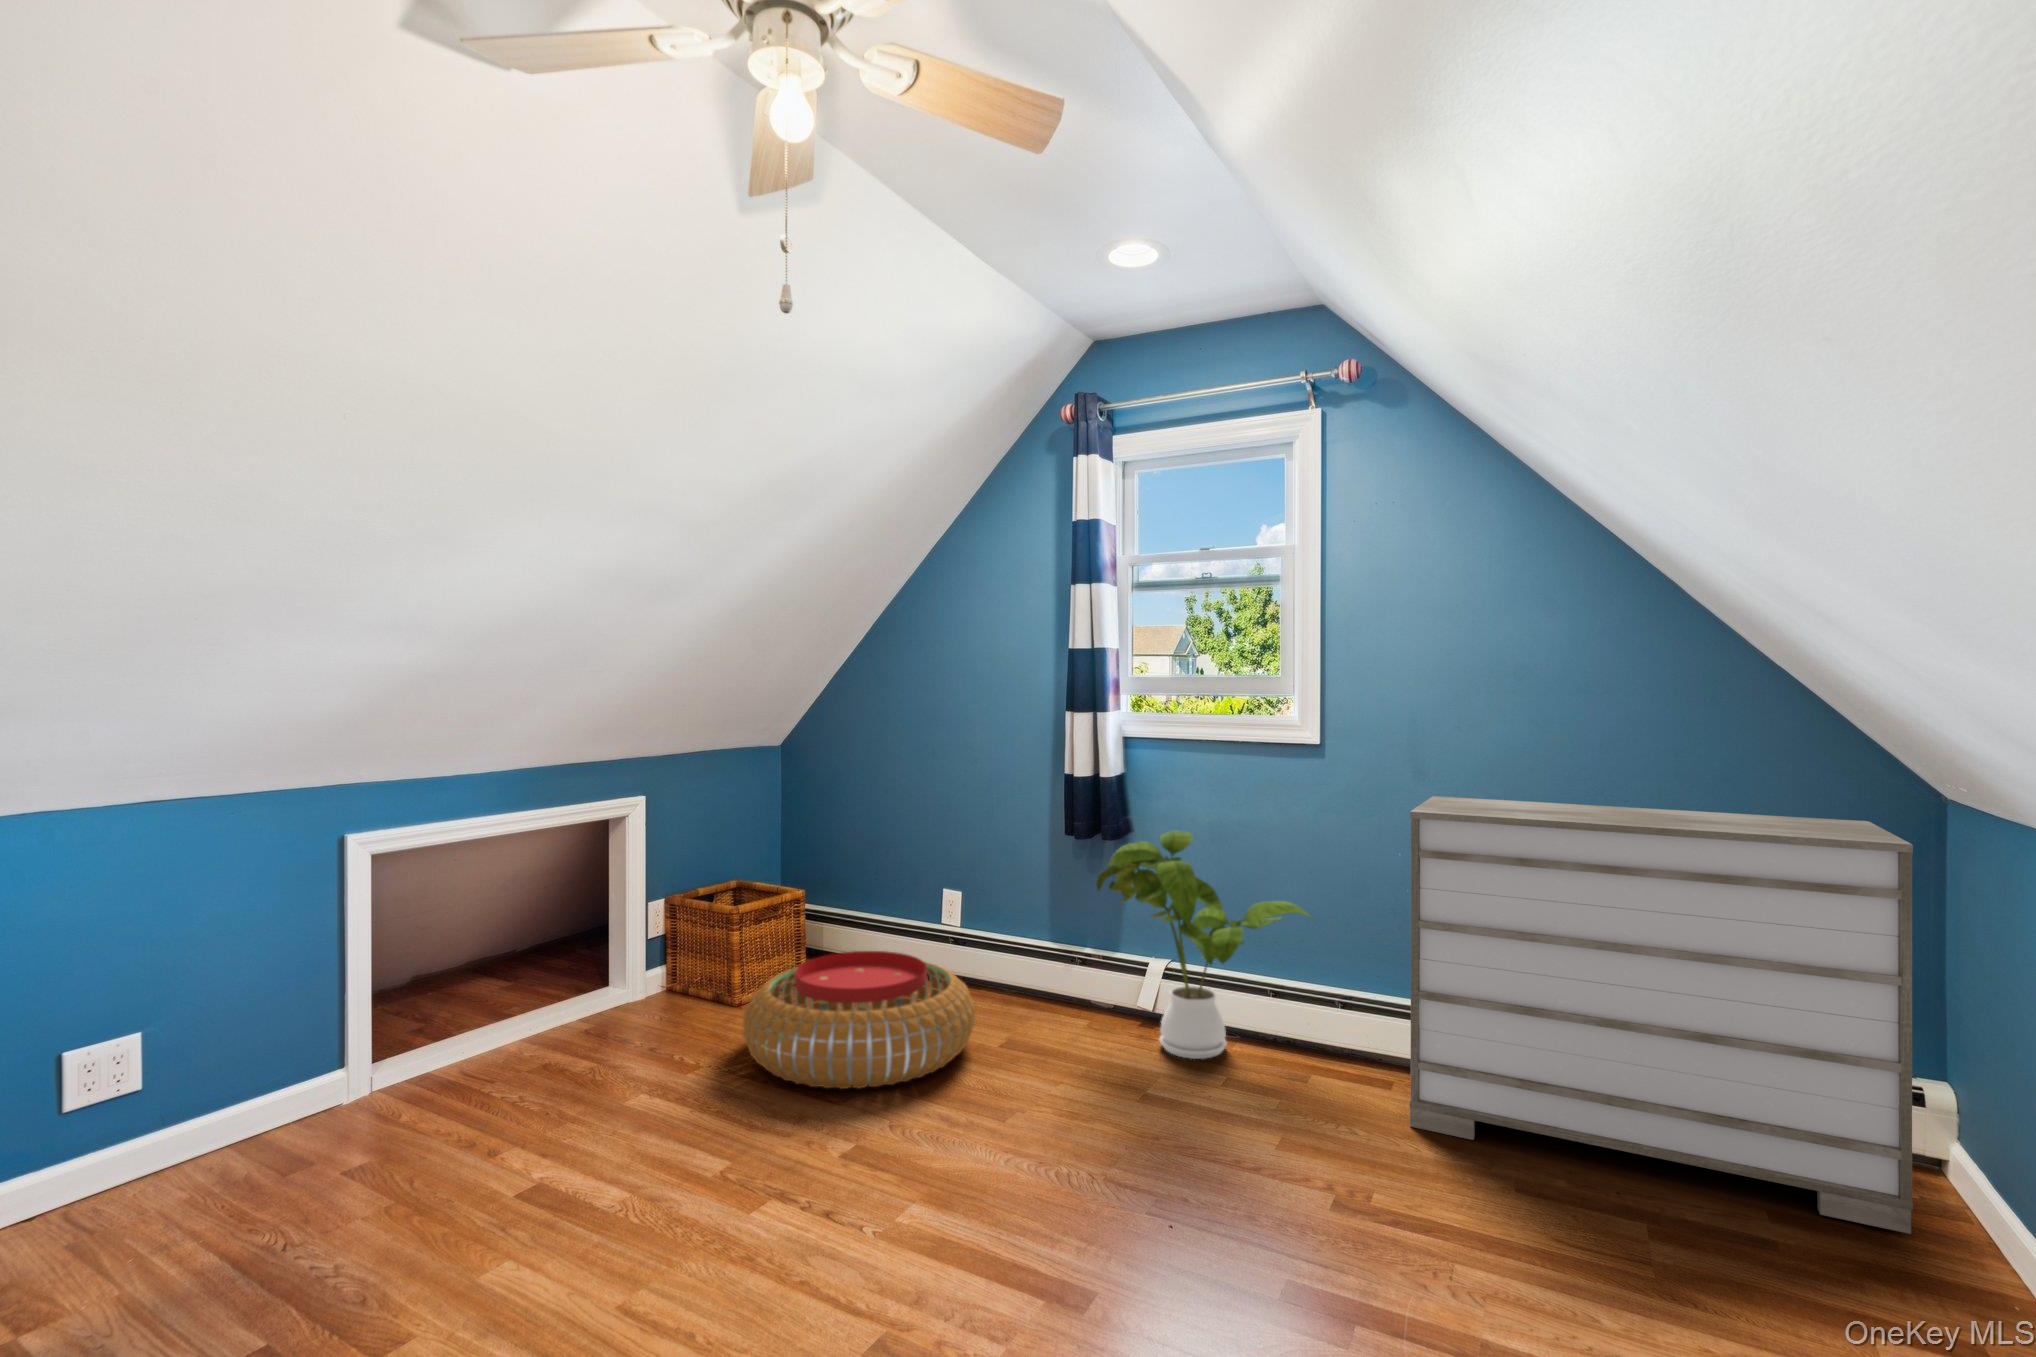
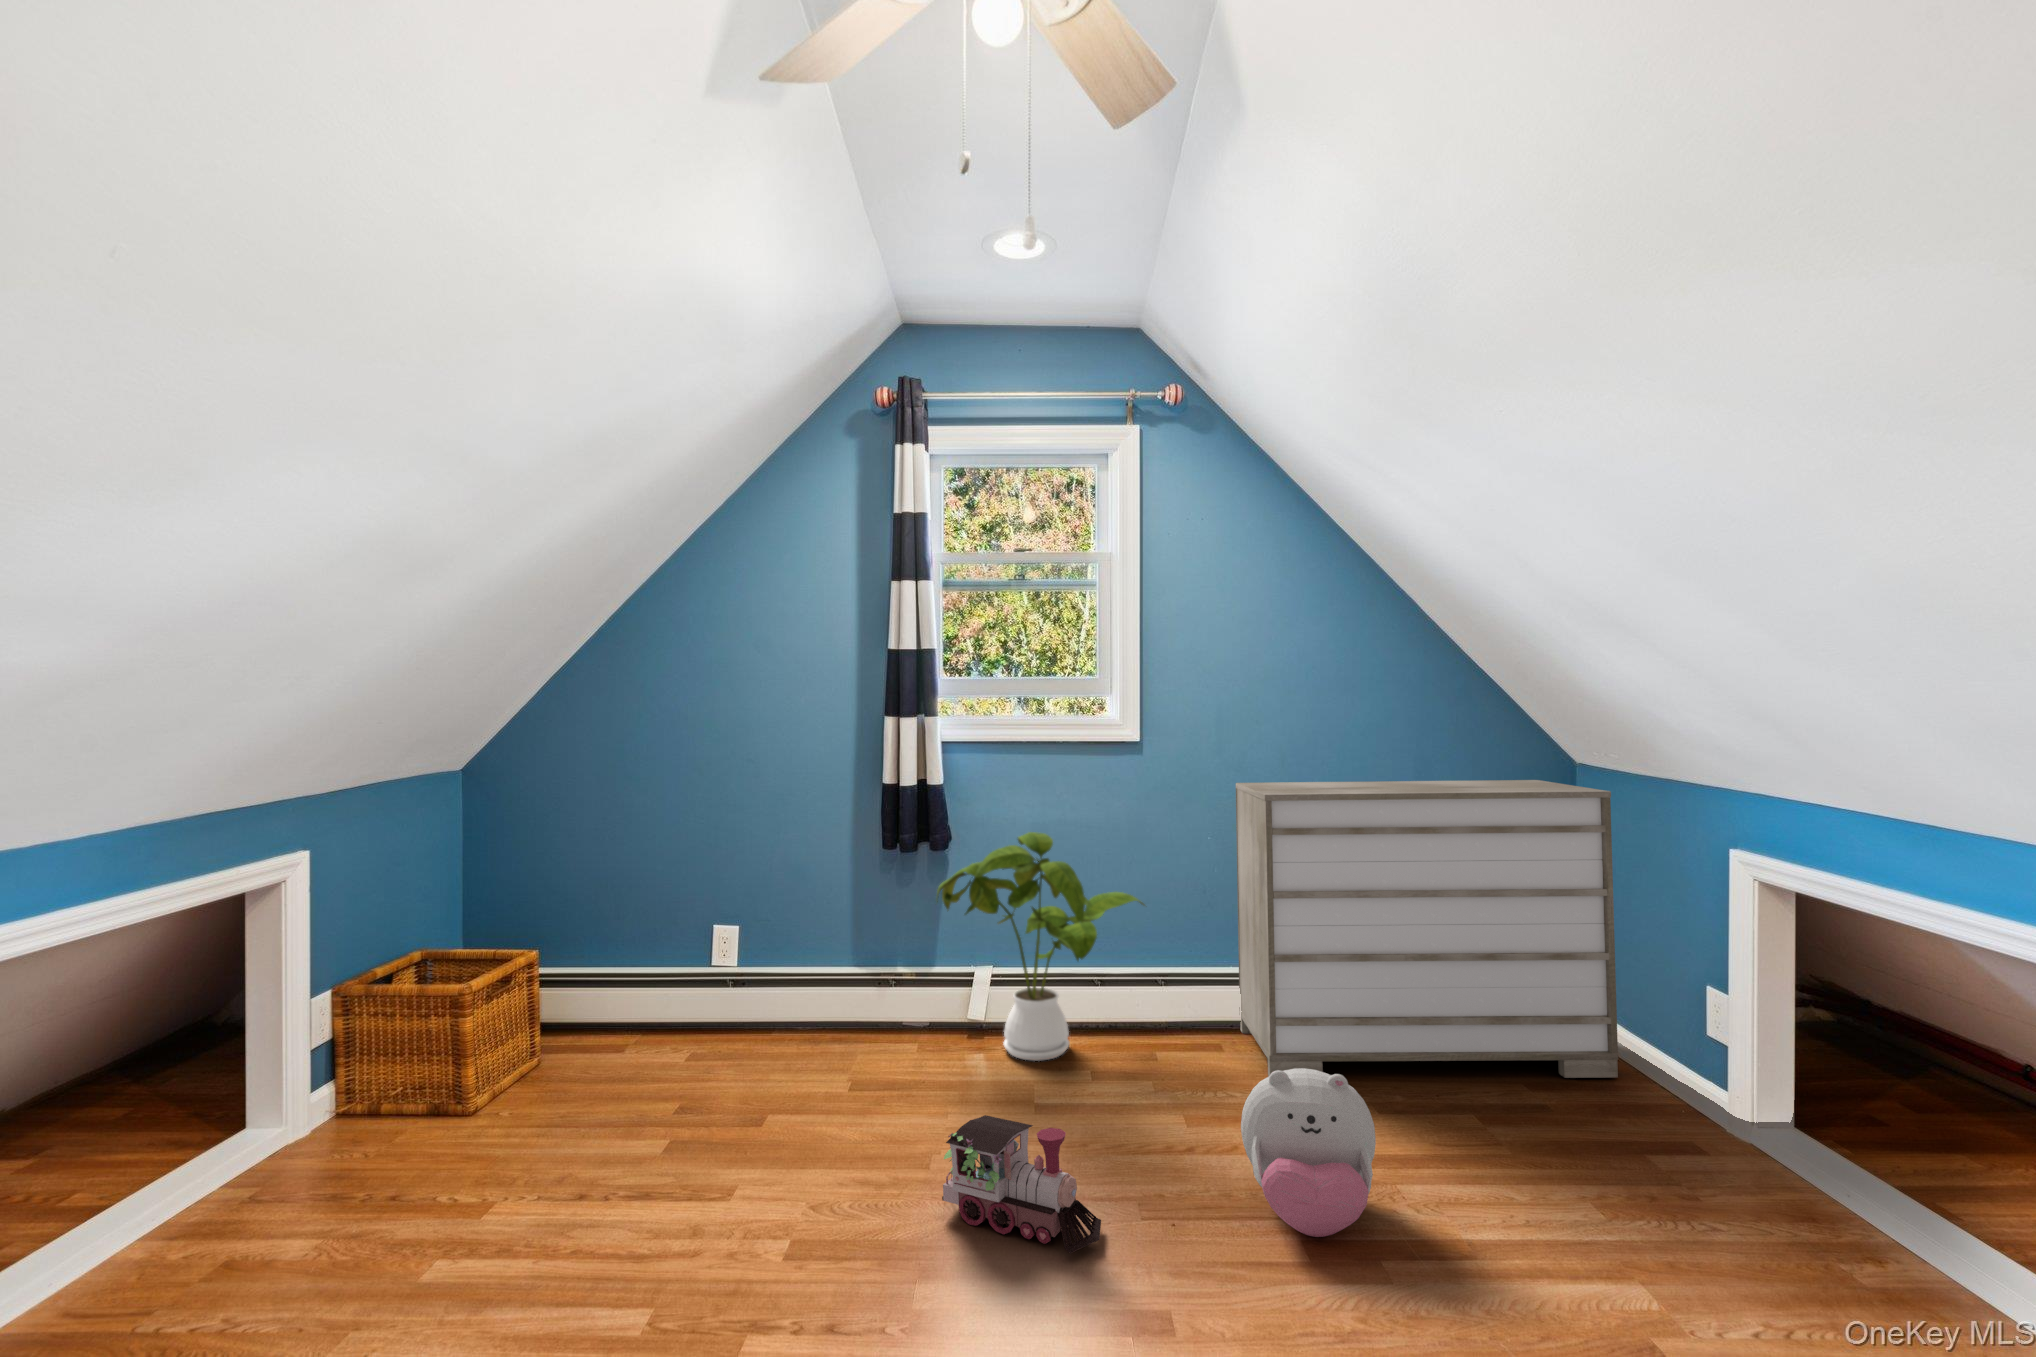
pouf: present [743,951,975,1089] -> none [540,1005,834,1189]
toy train: none [976,1082,1095,1214] -> present [942,1115,1101,1254]
plush toy: none [1236,1097,1388,1275] -> present [1241,1068,1376,1237]

